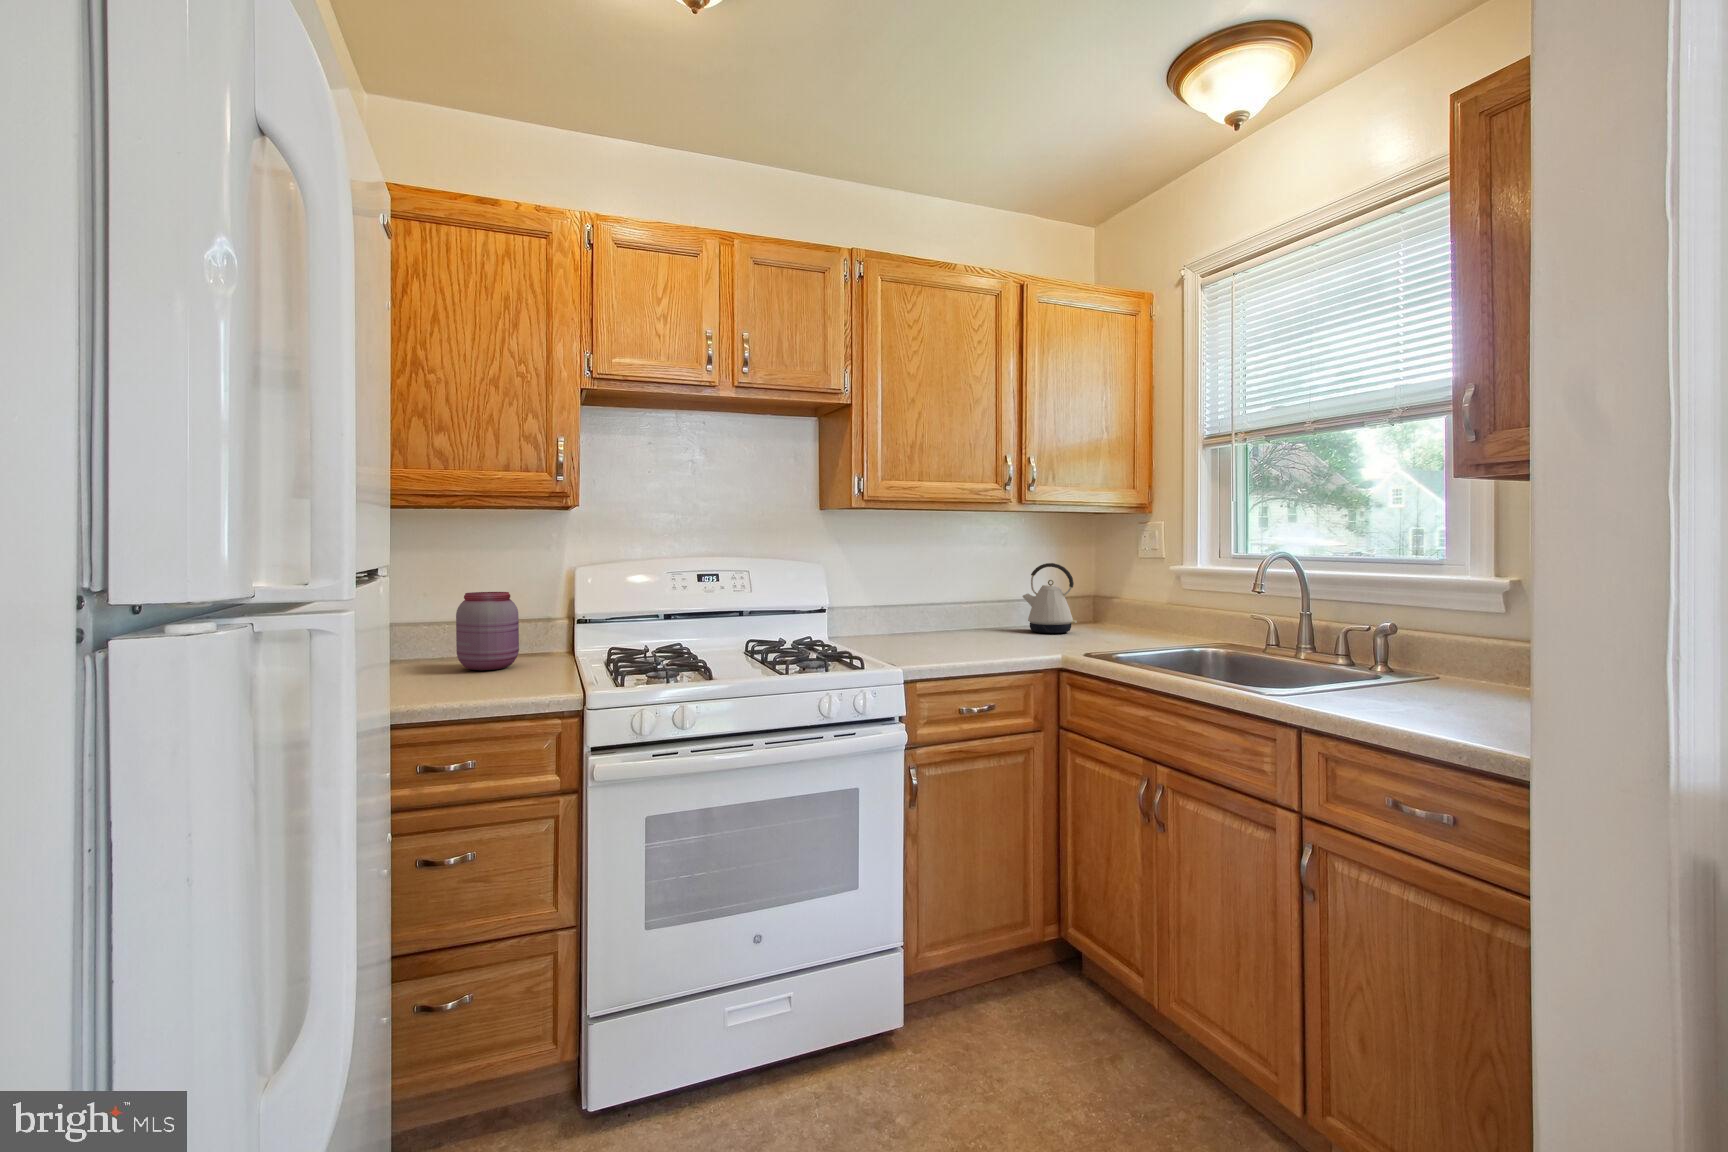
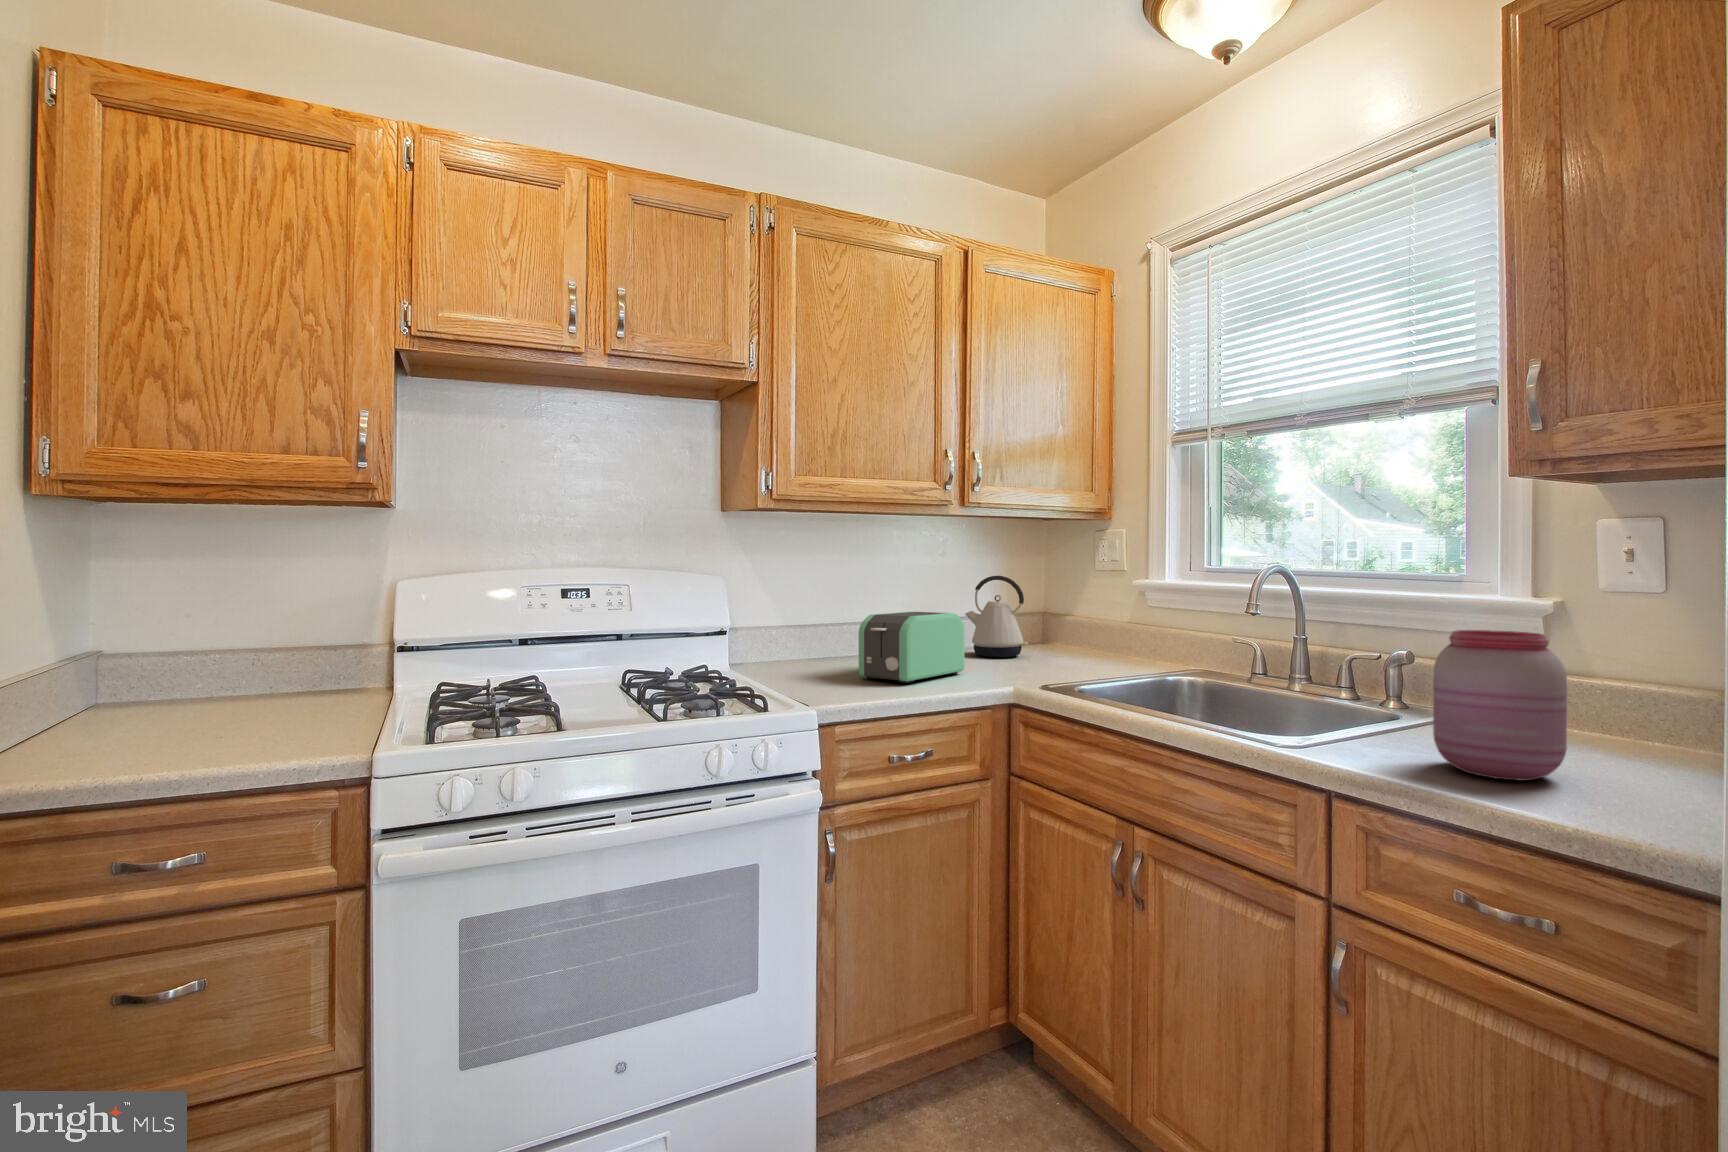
jar: present [456,592,519,670] -> present [1433,630,1567,781]
toaster: none [933,593,1021,651] -> present [859,612,965,683]

